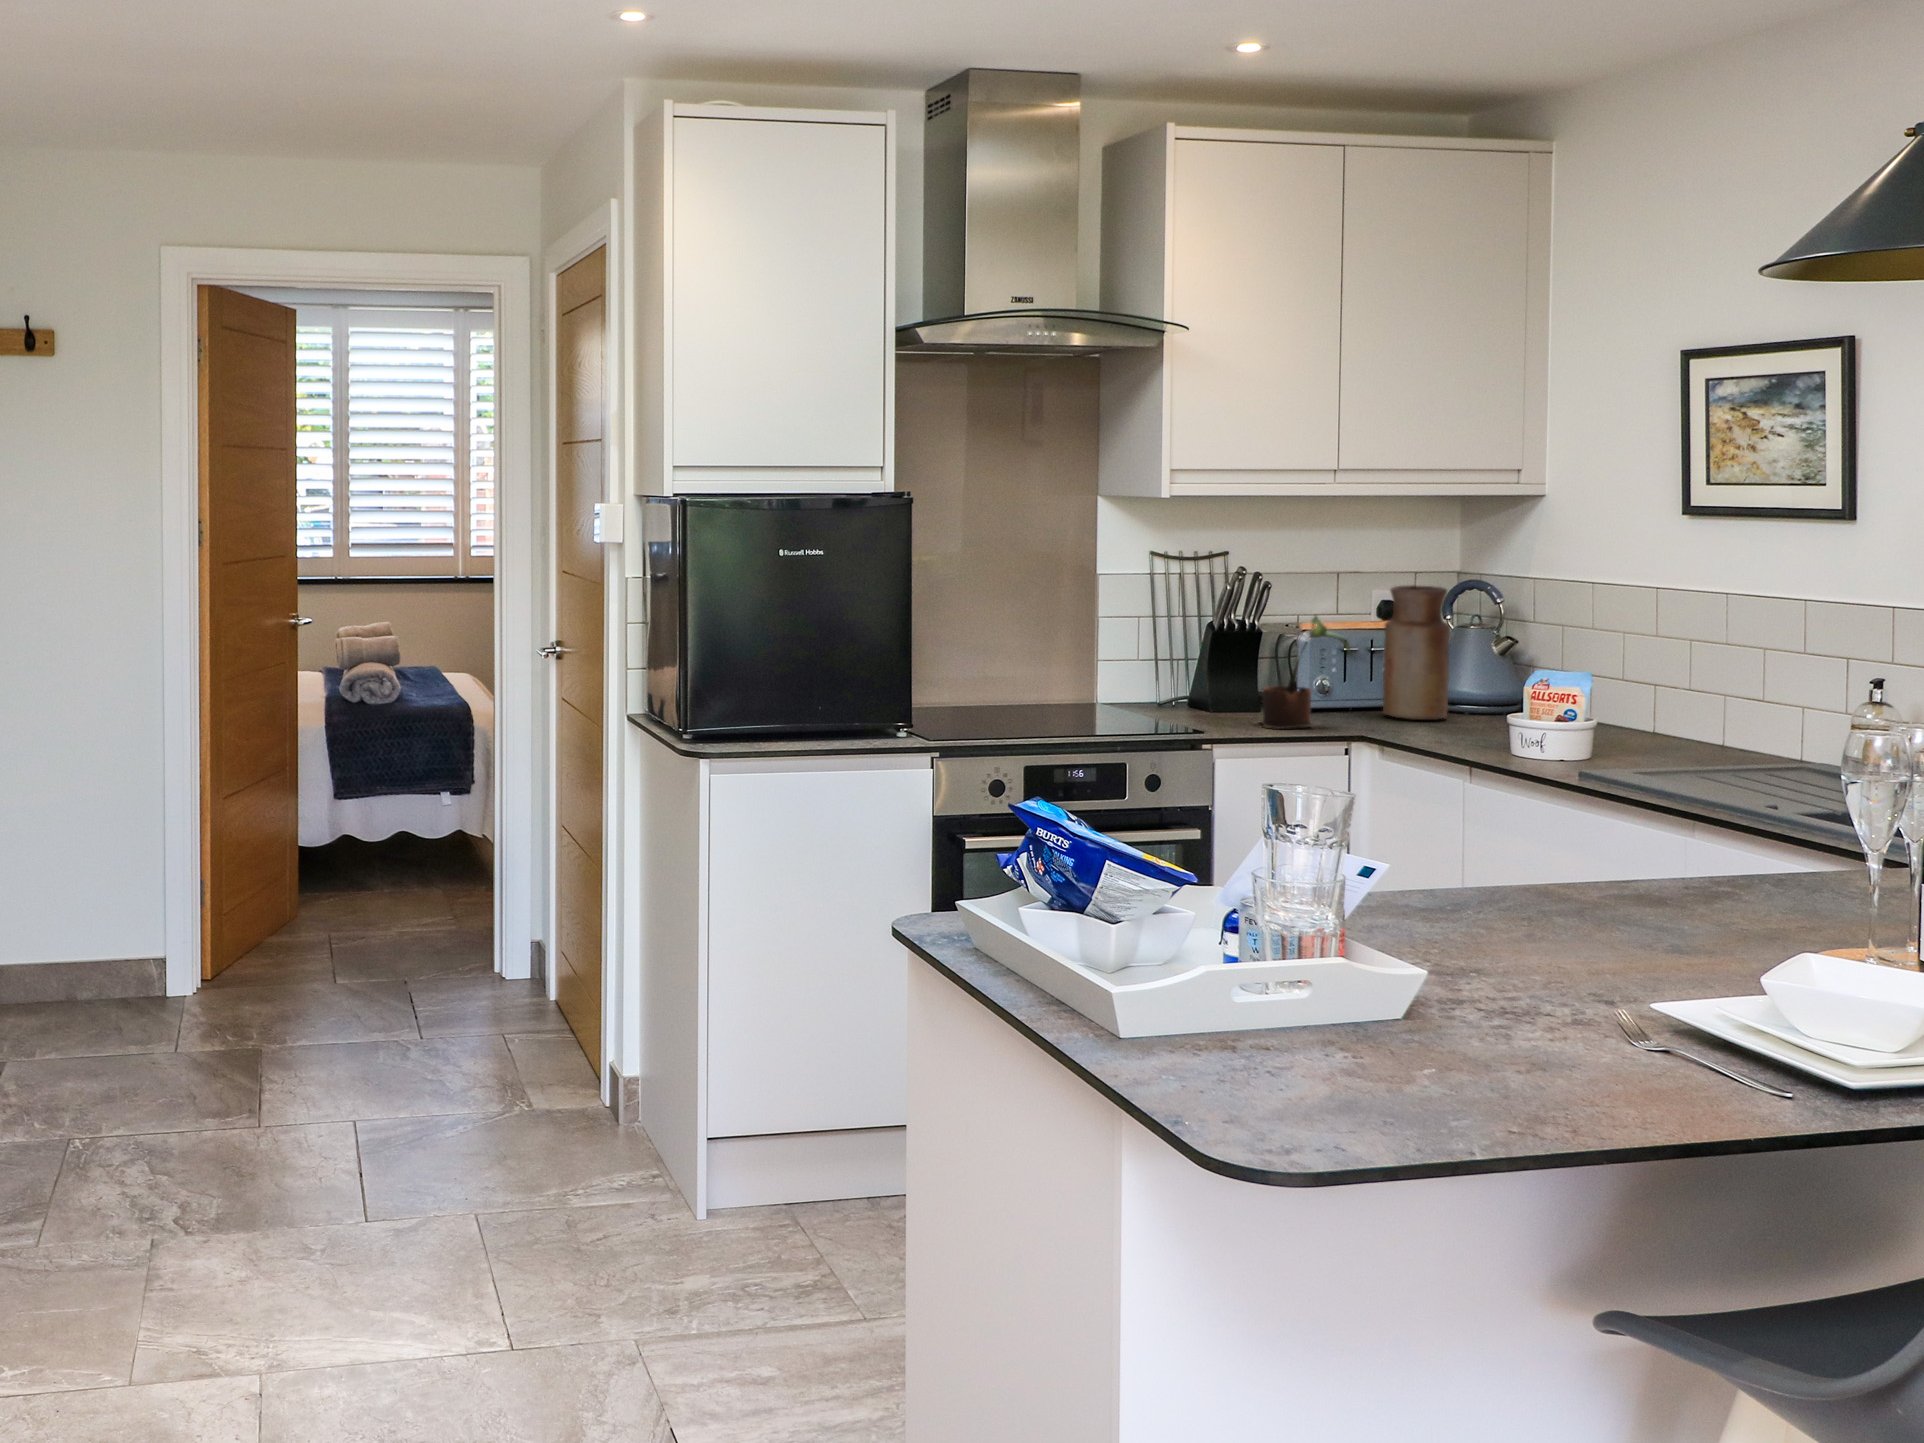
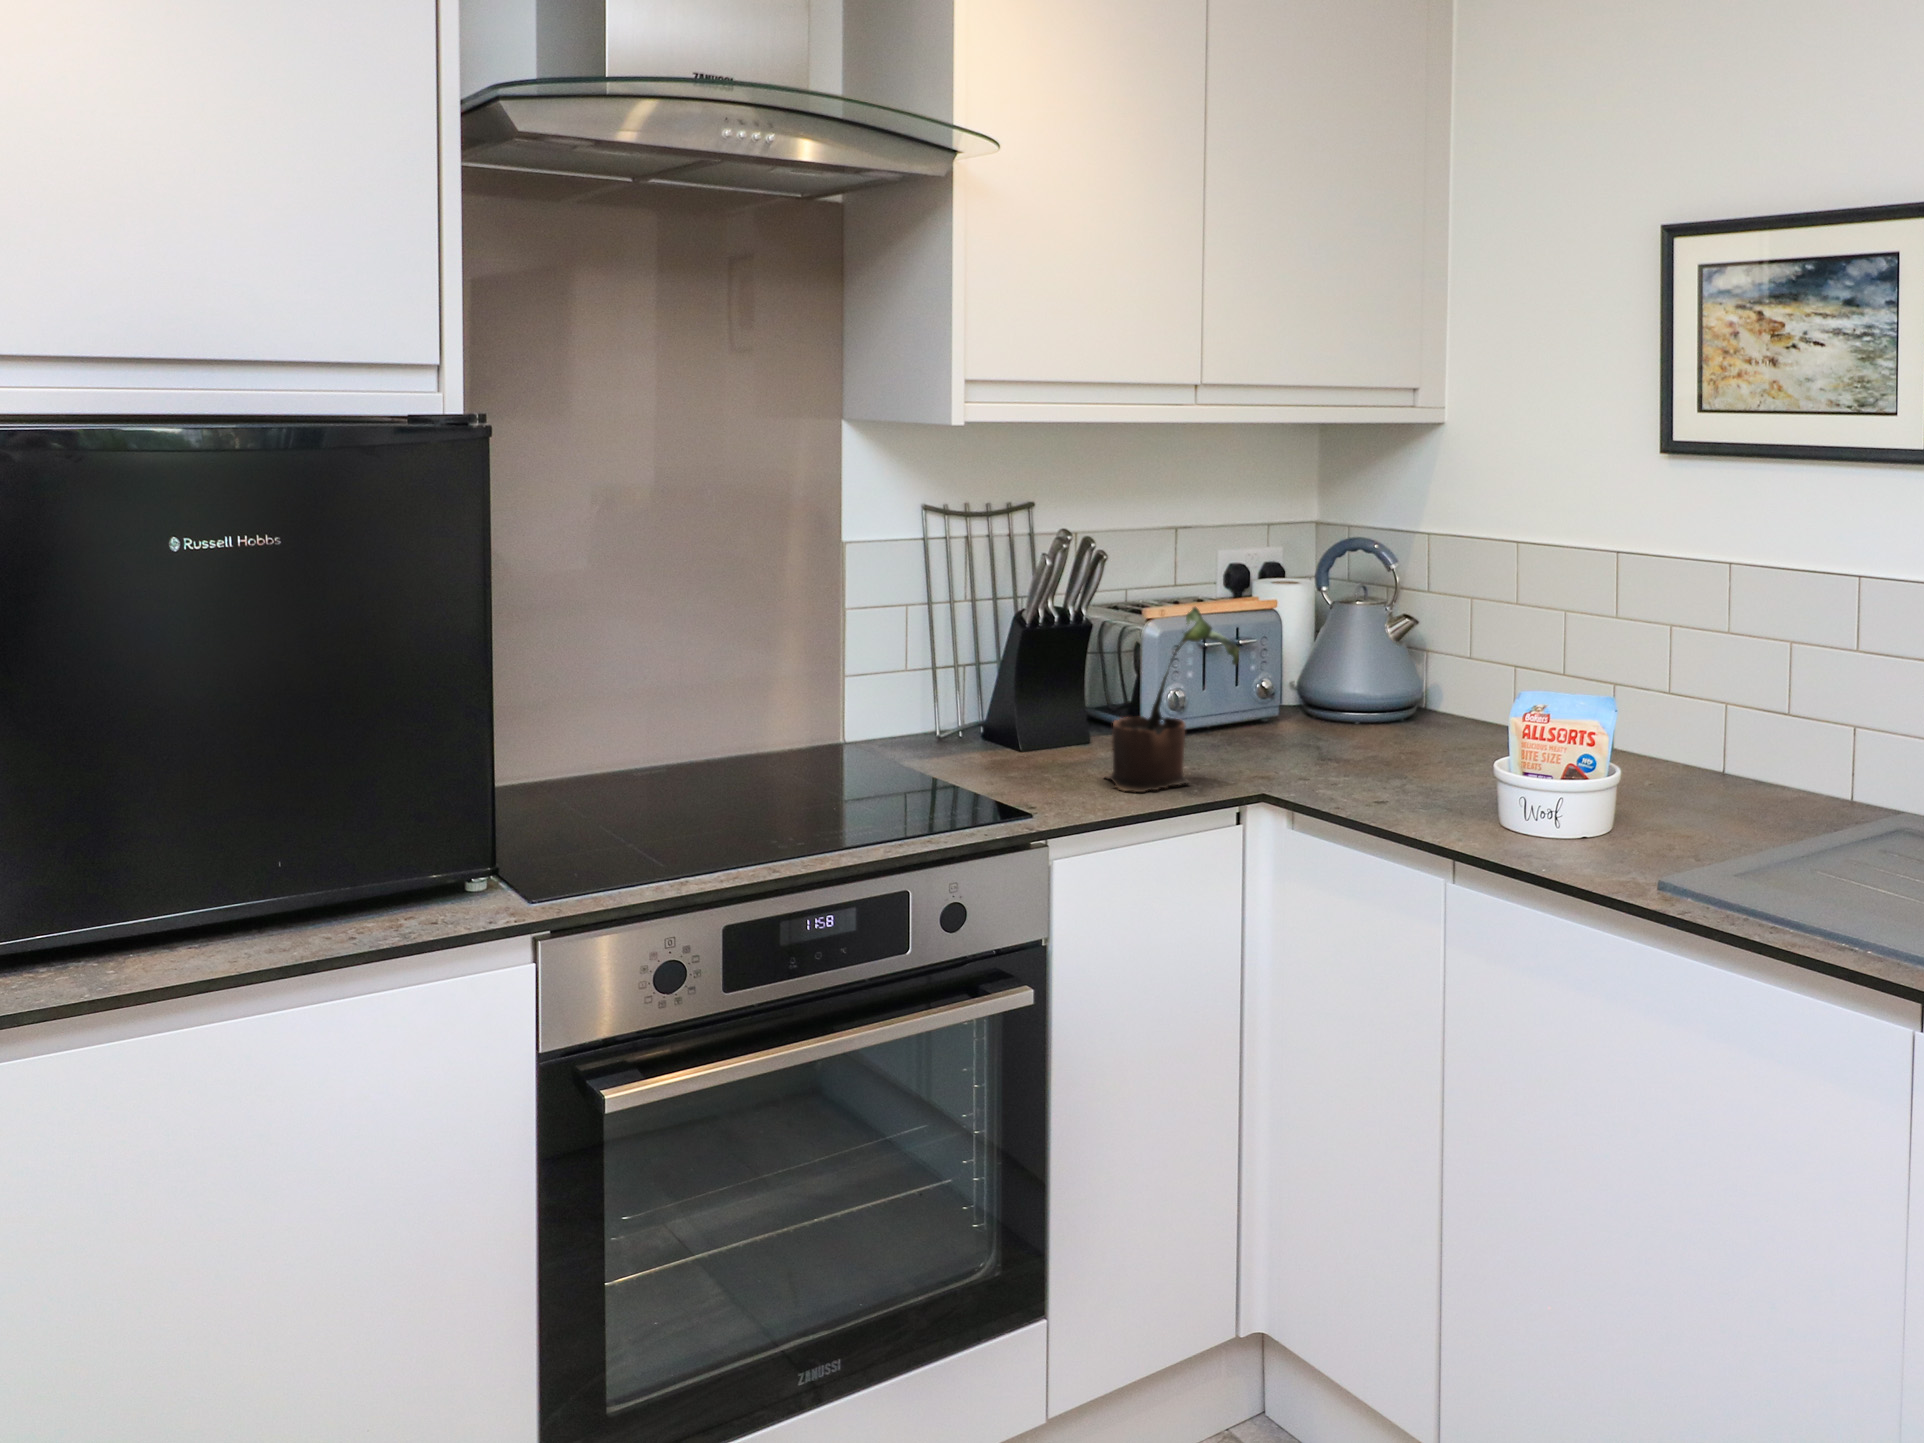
vase: present [1383,585,1450,720] -> none [1263,551,1354,749]

